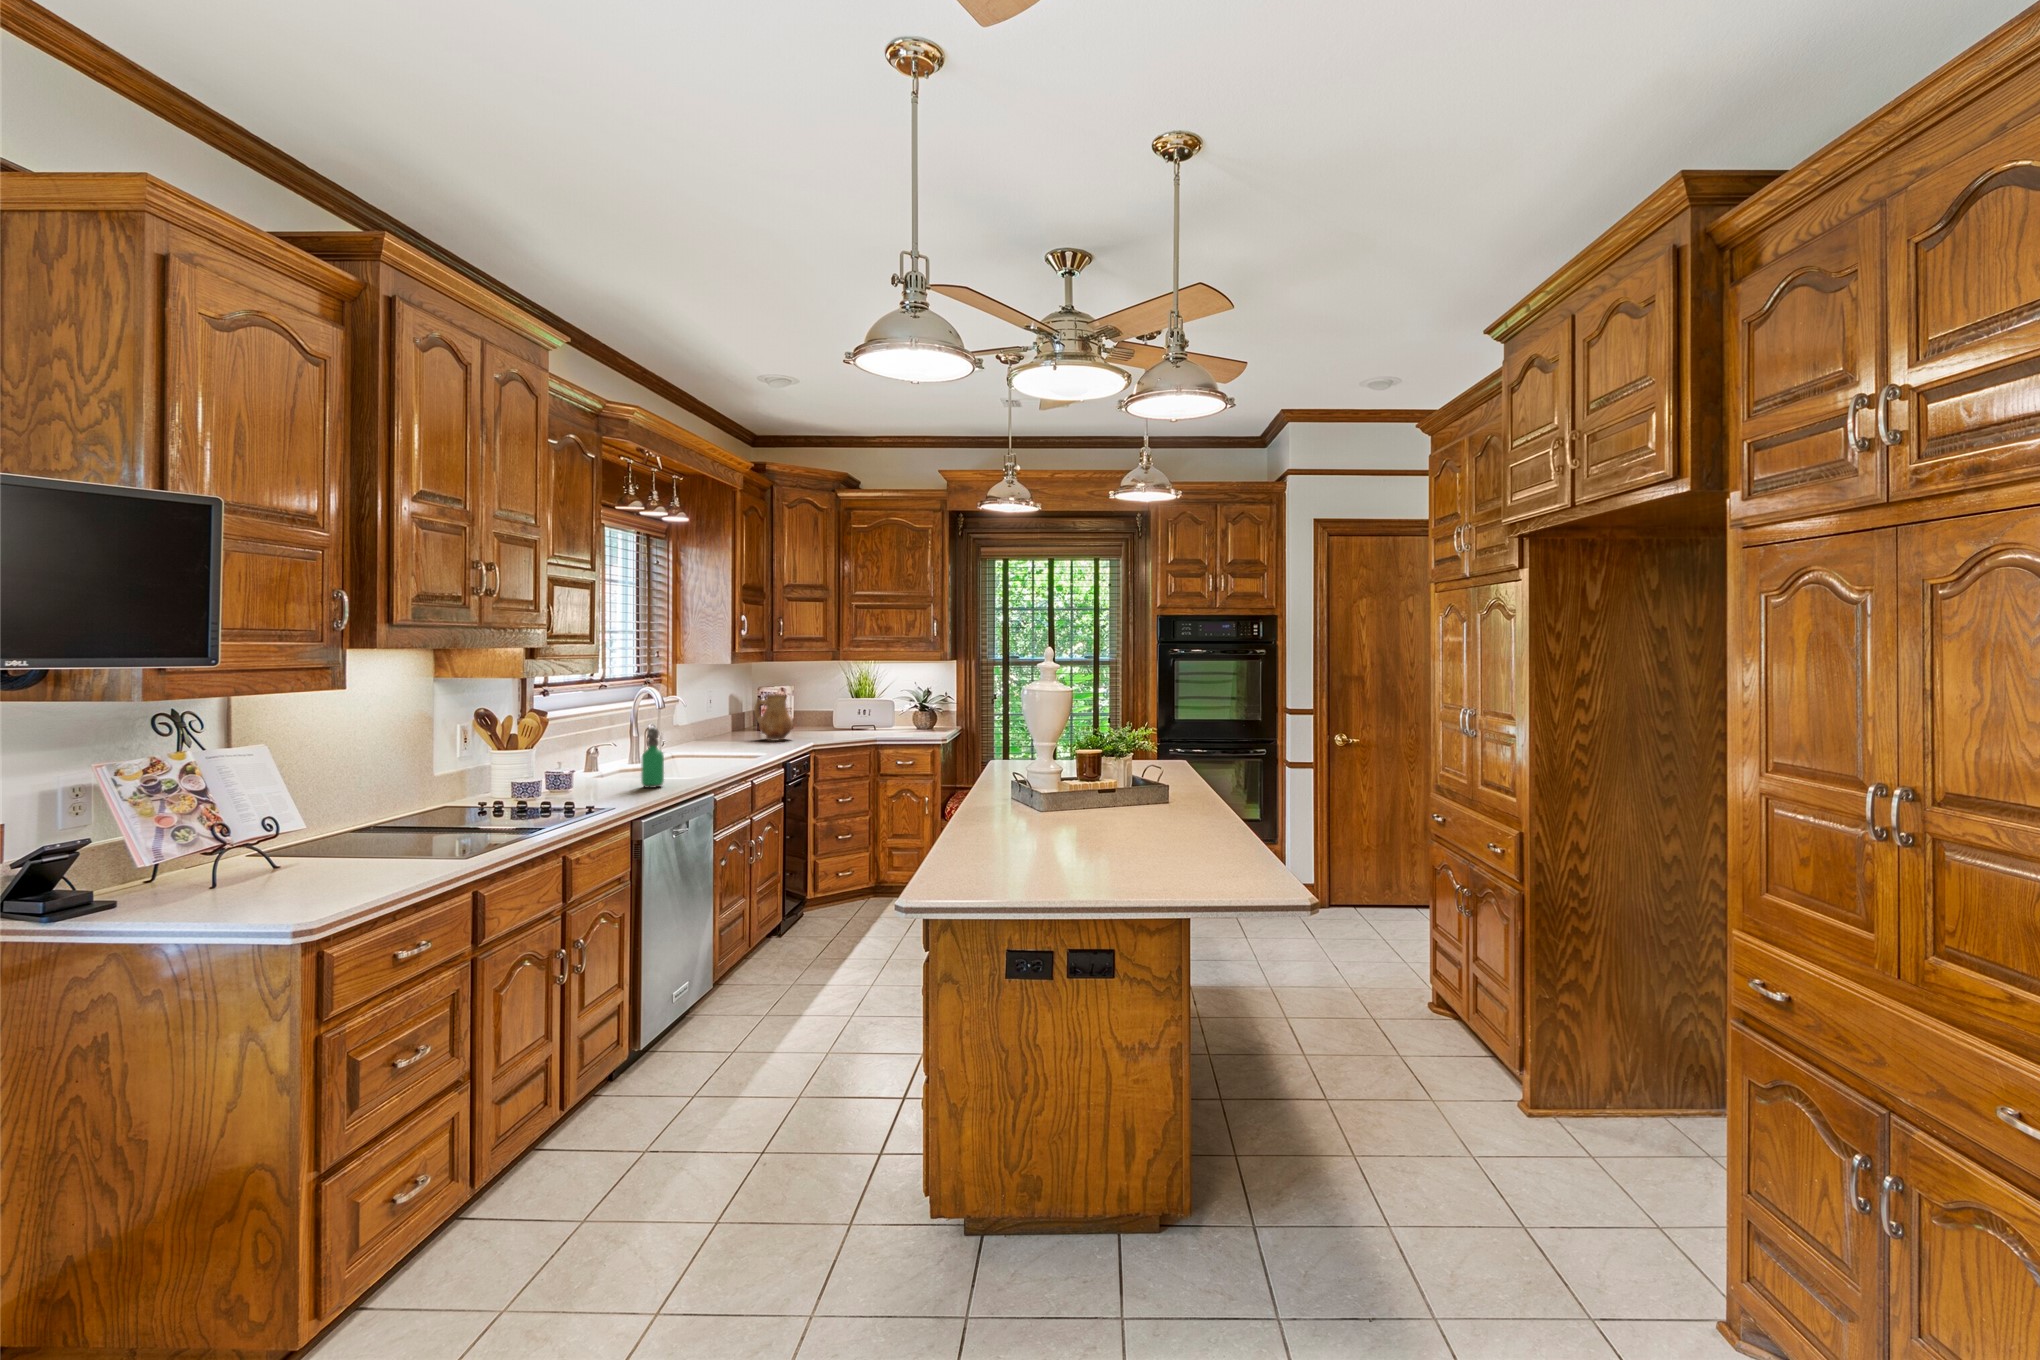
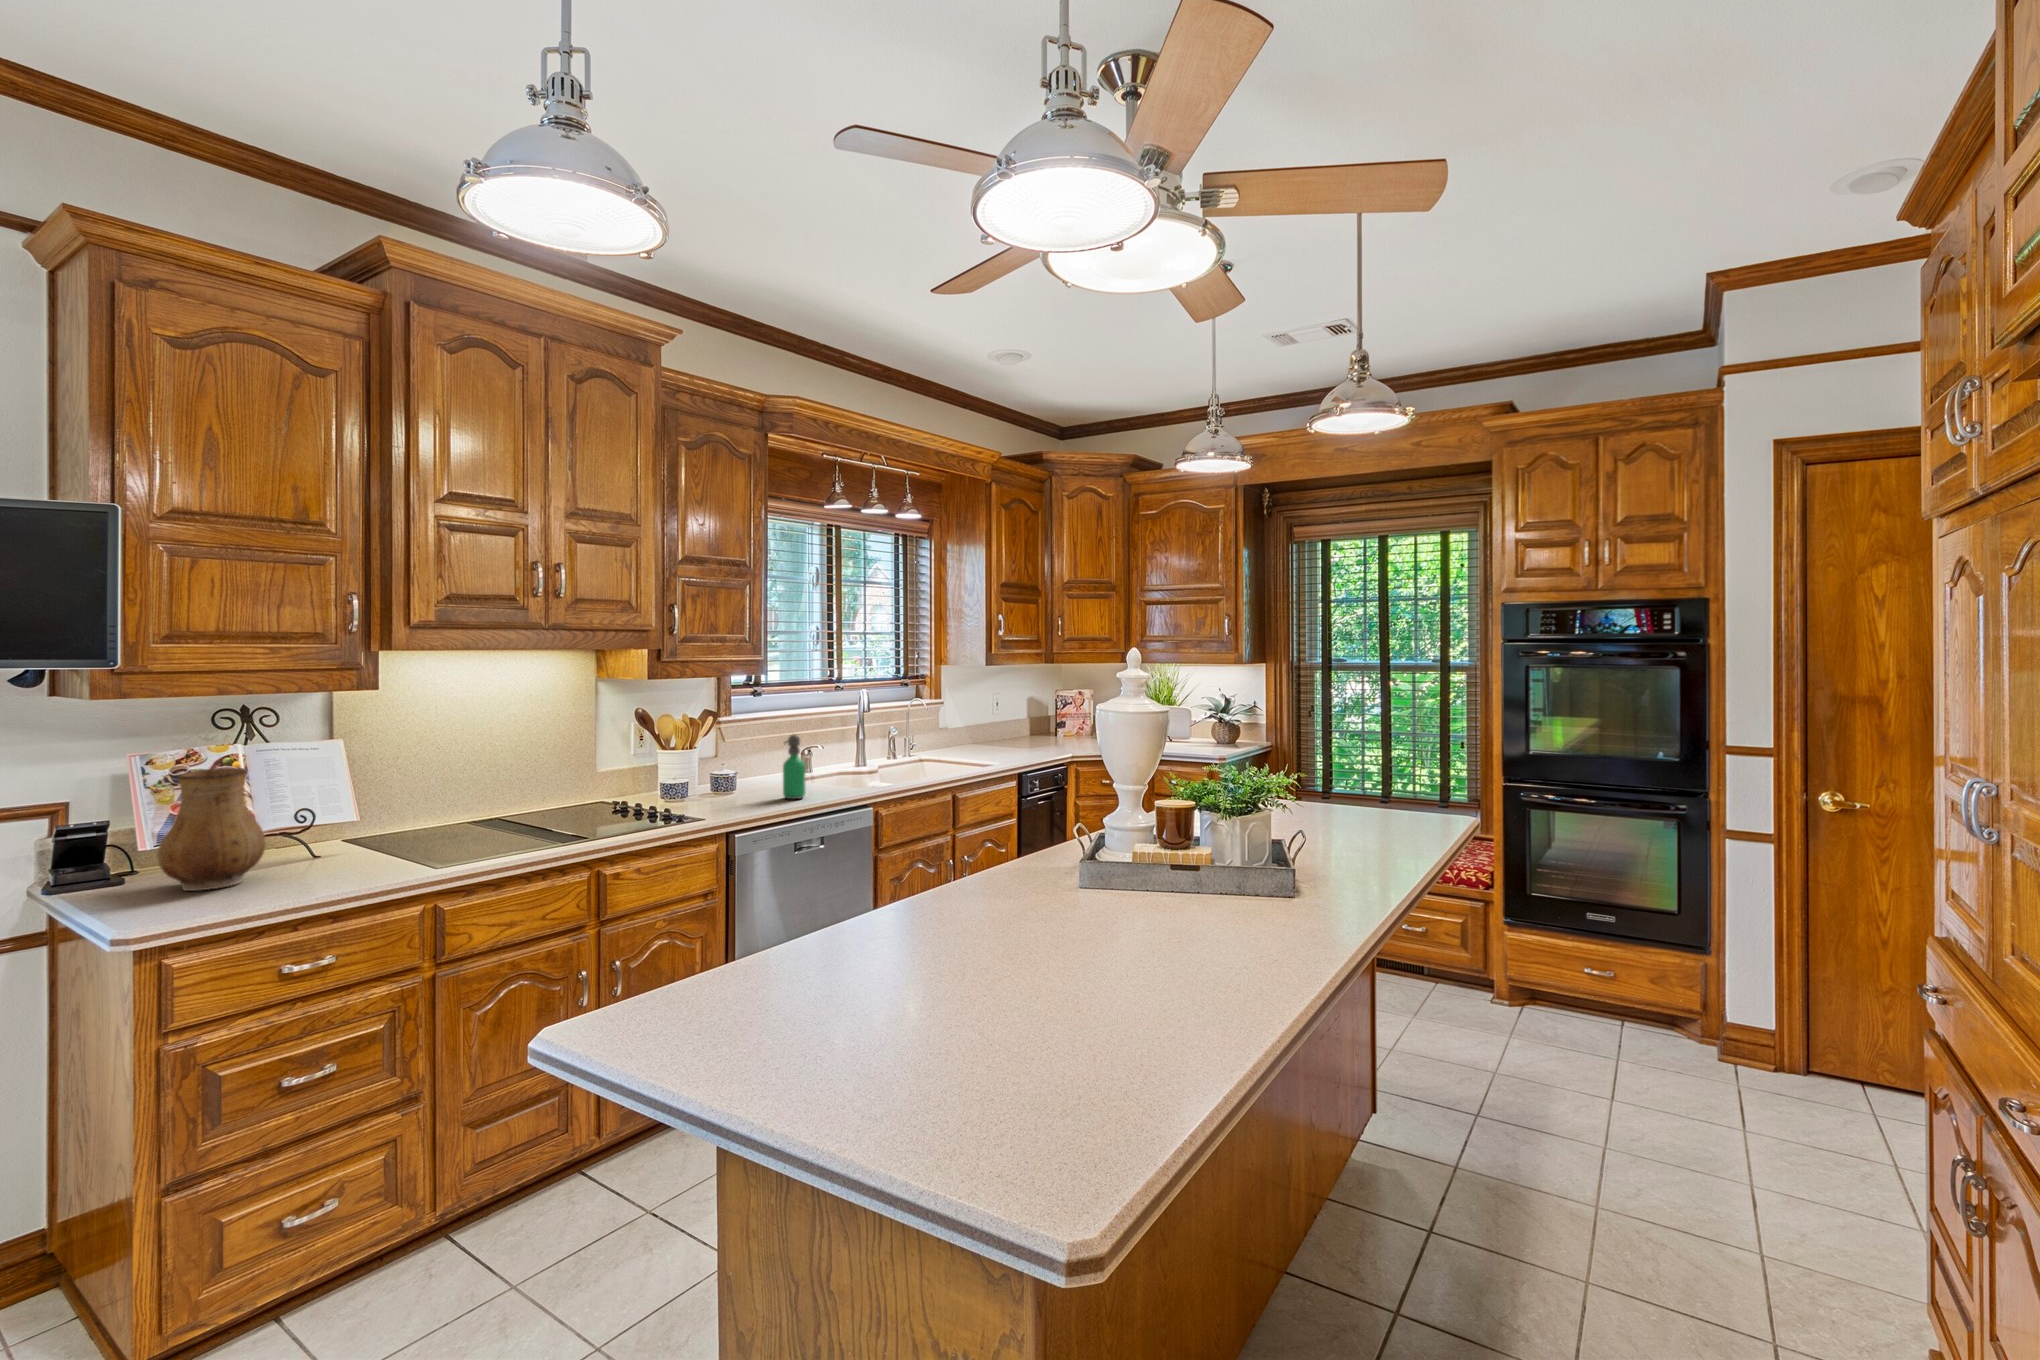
ceramic pitcher: present [754,694,793,741] -> present [157,768,266,891]

